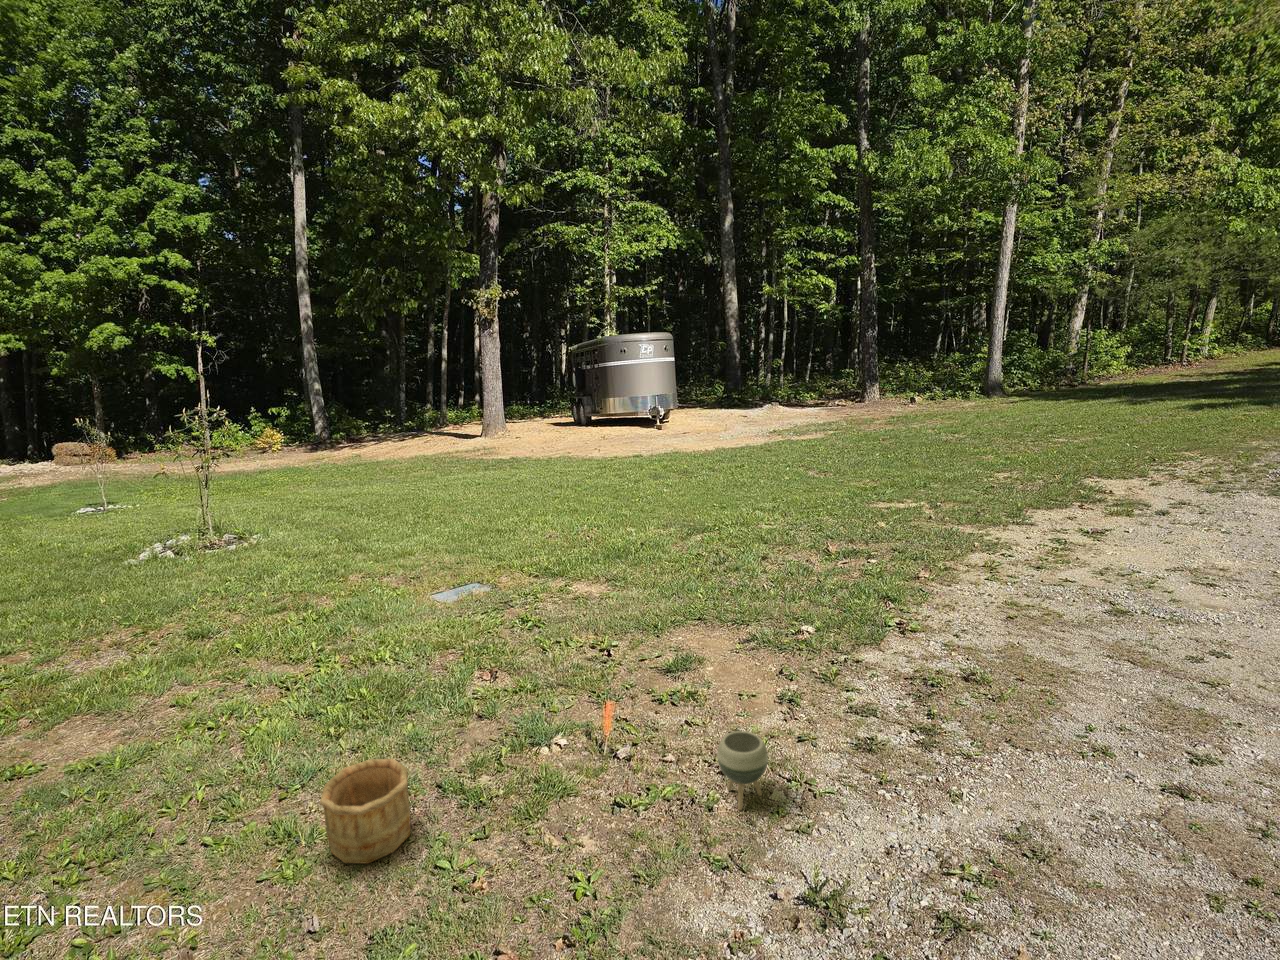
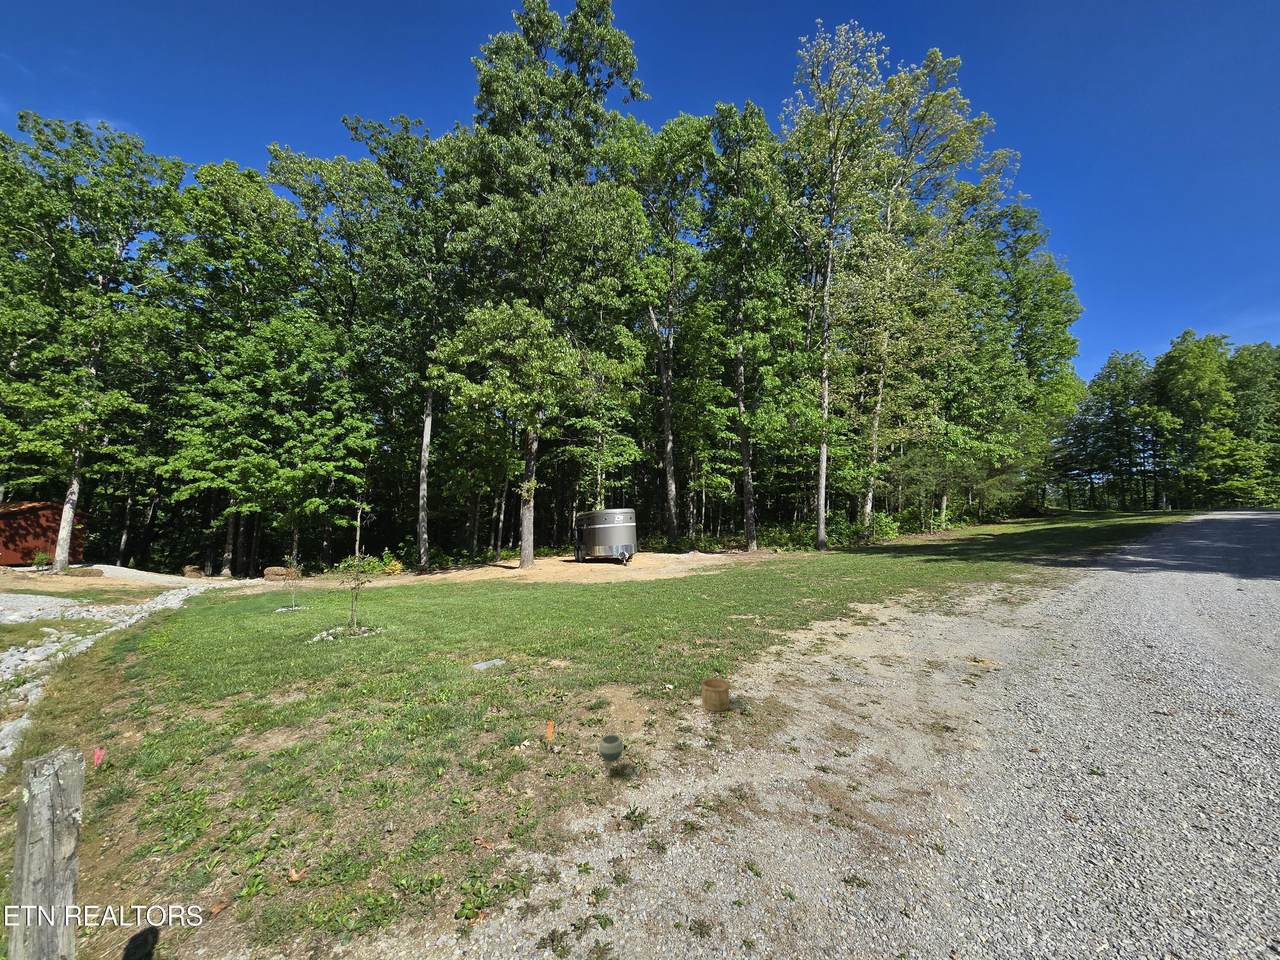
wooden bucket: present [320,759,410,864] -> present [701,678,730,711]

